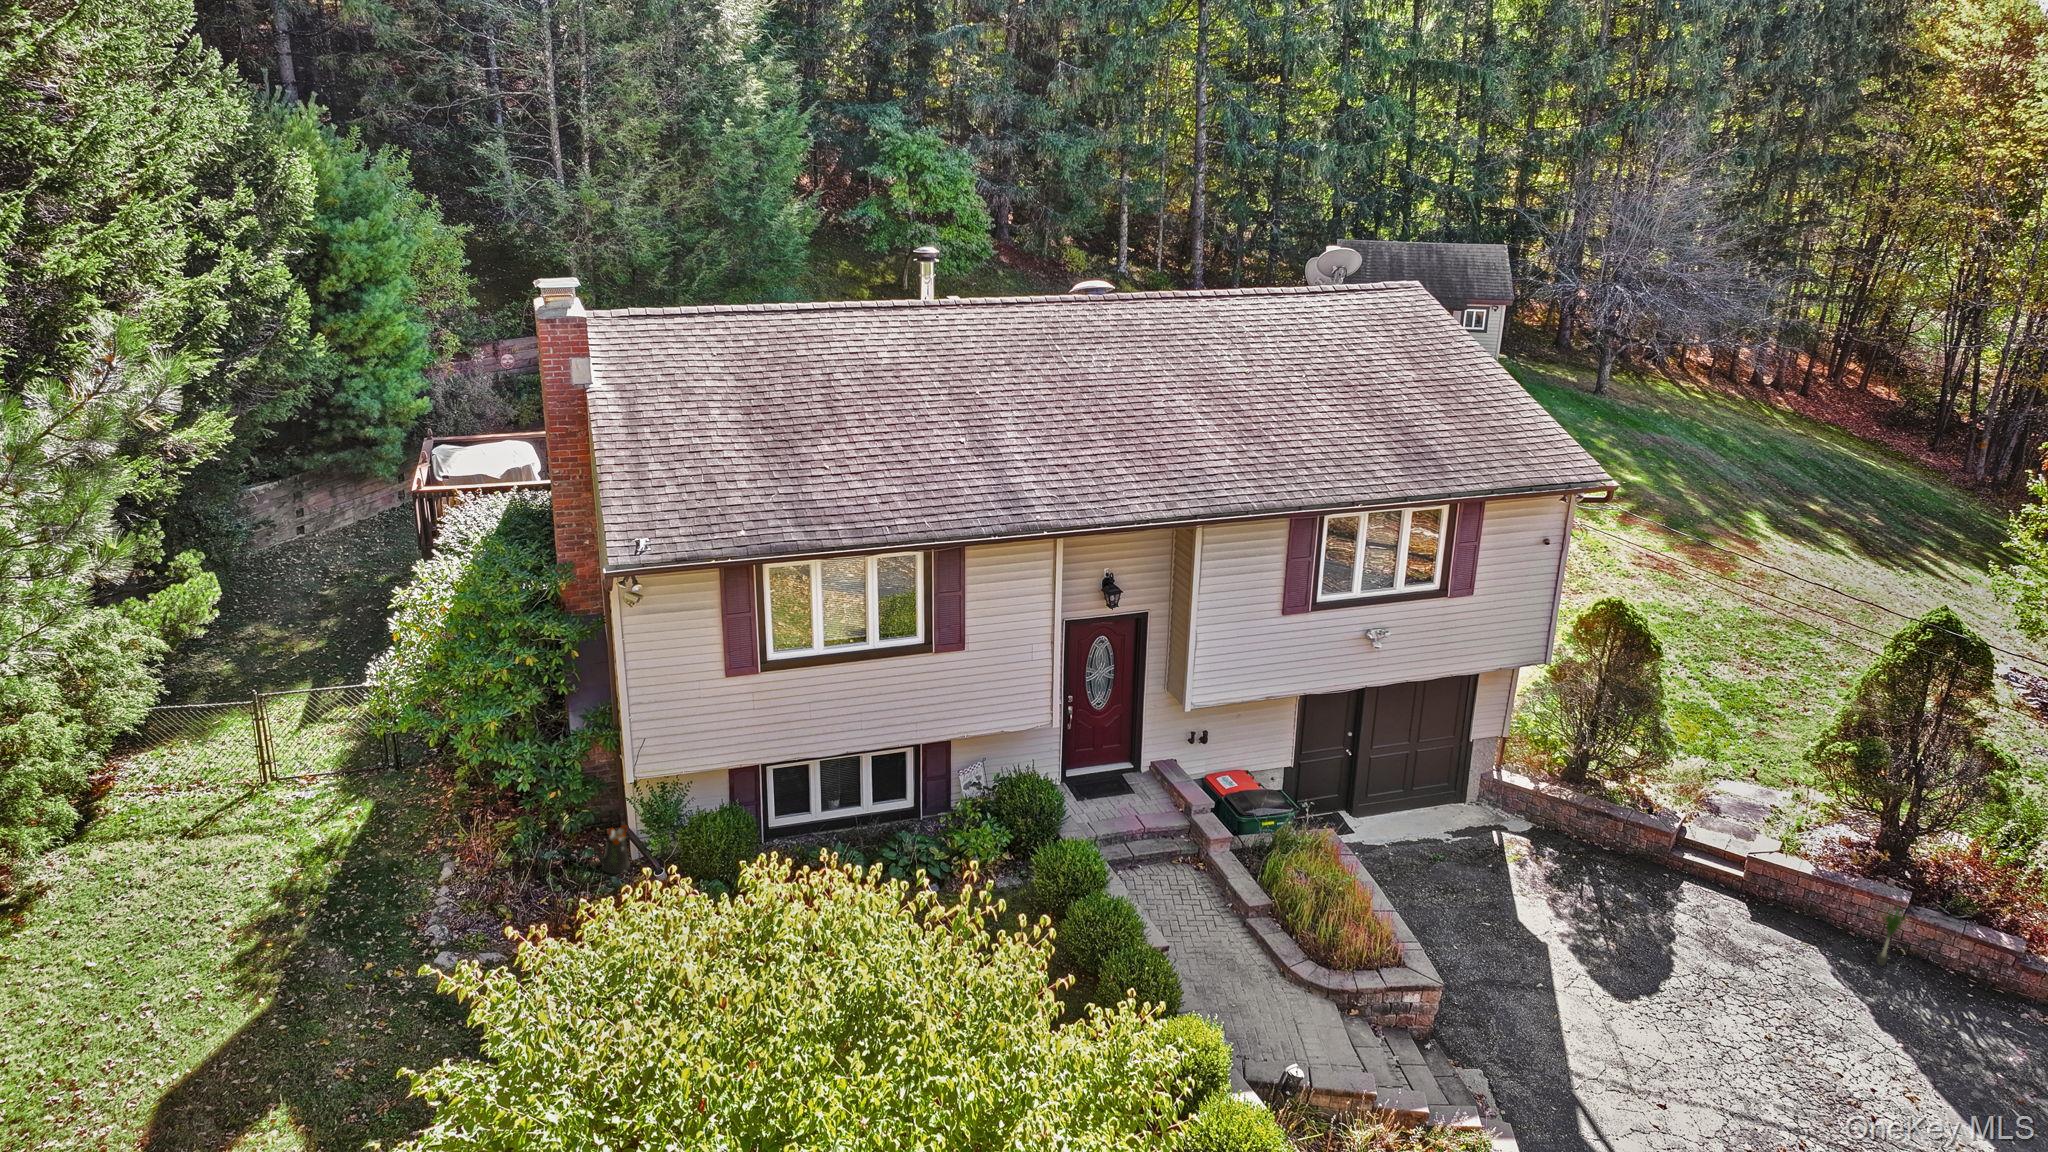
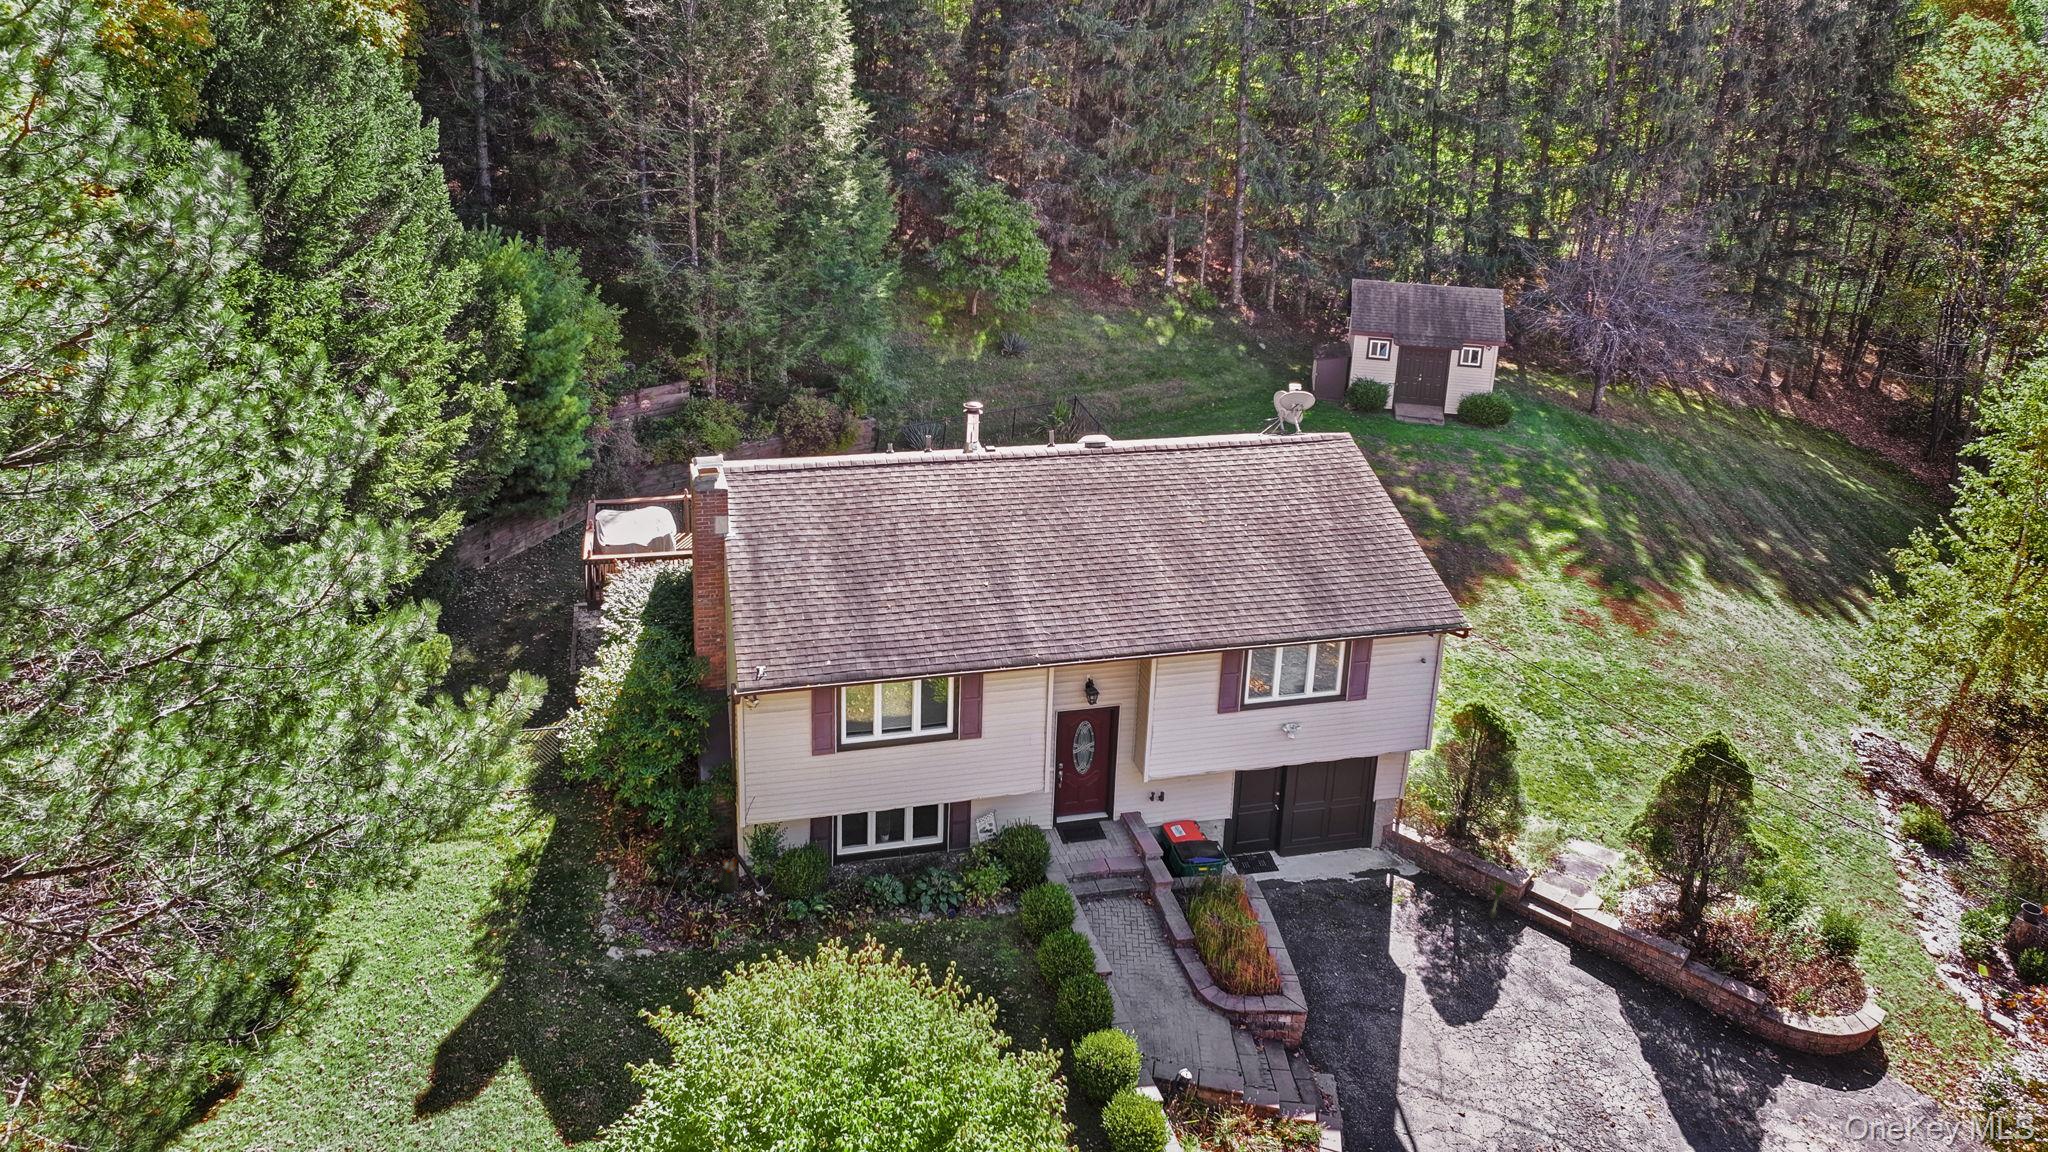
potted plant: present [1877,908,1906,966] -> present [1489,881,1506,919]

